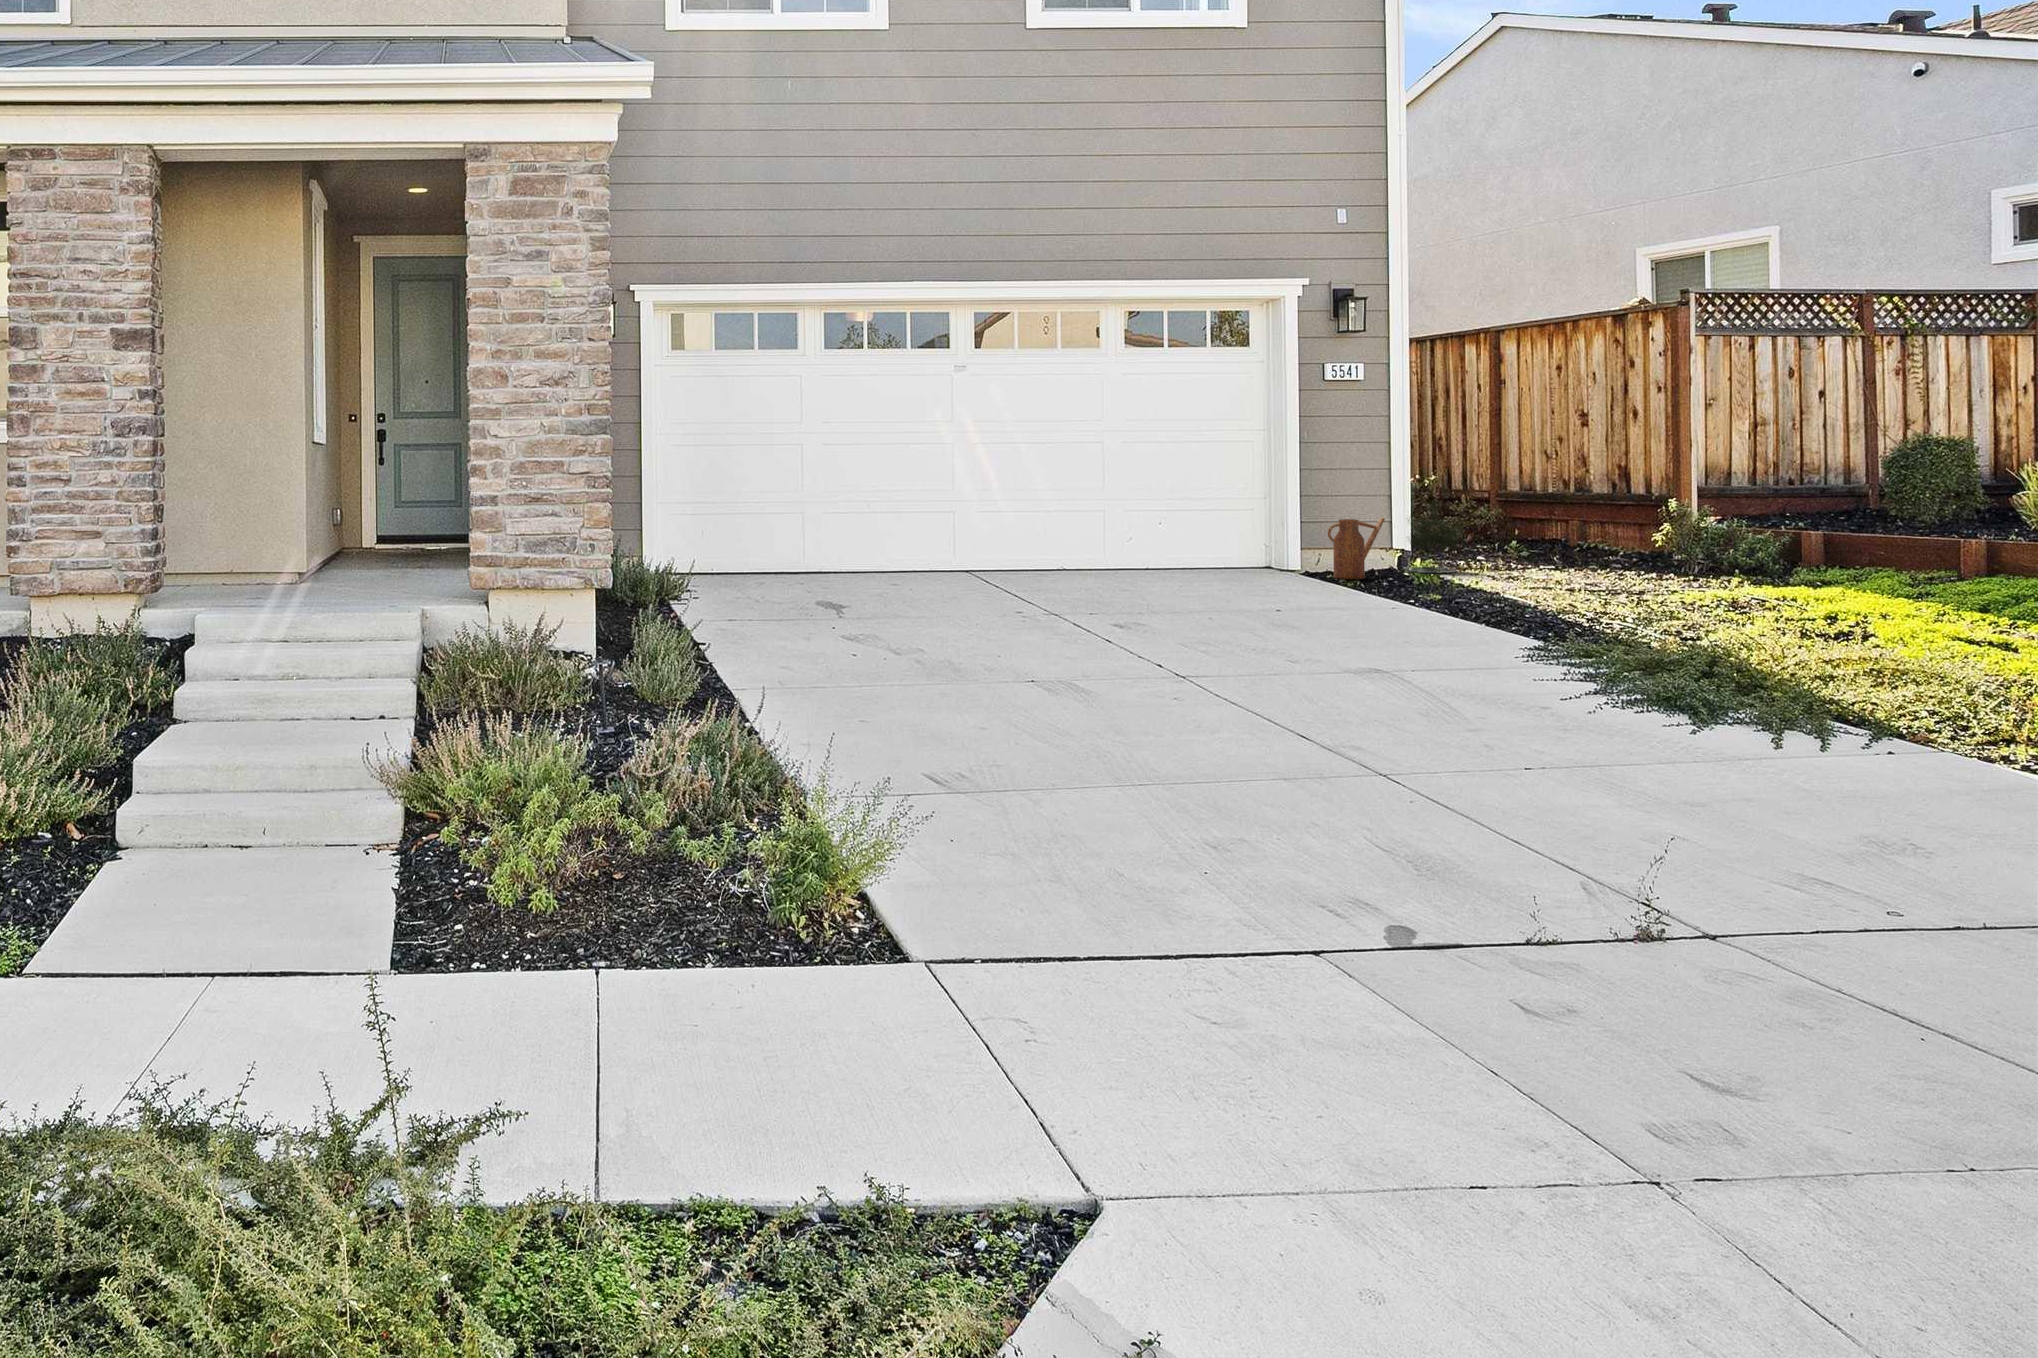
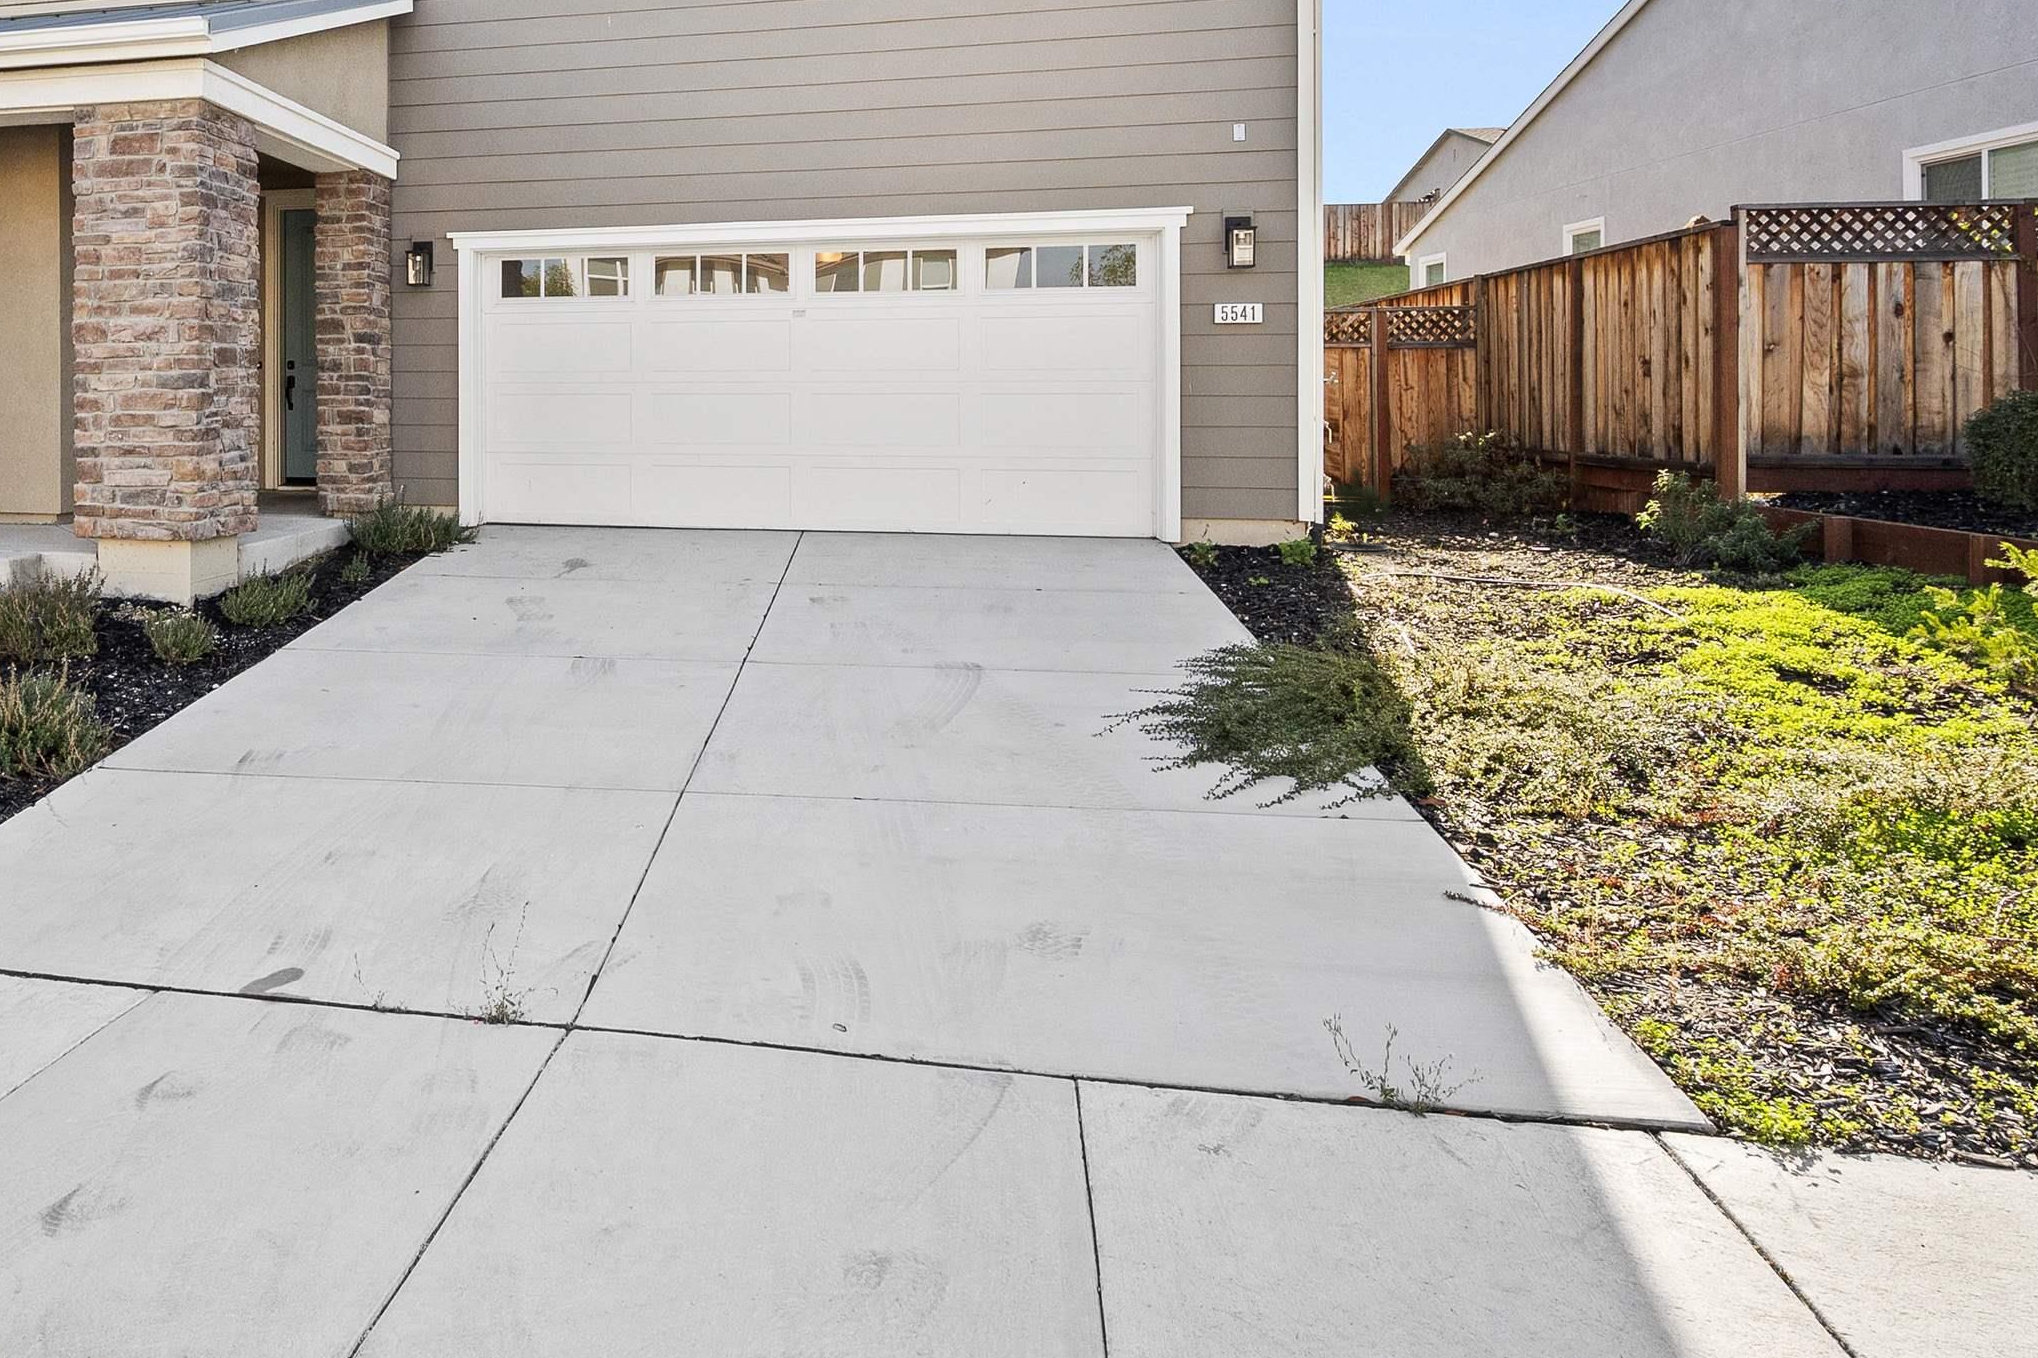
watering can: present [1328,518,1385,579] -> none [1209,483,1282,555]

